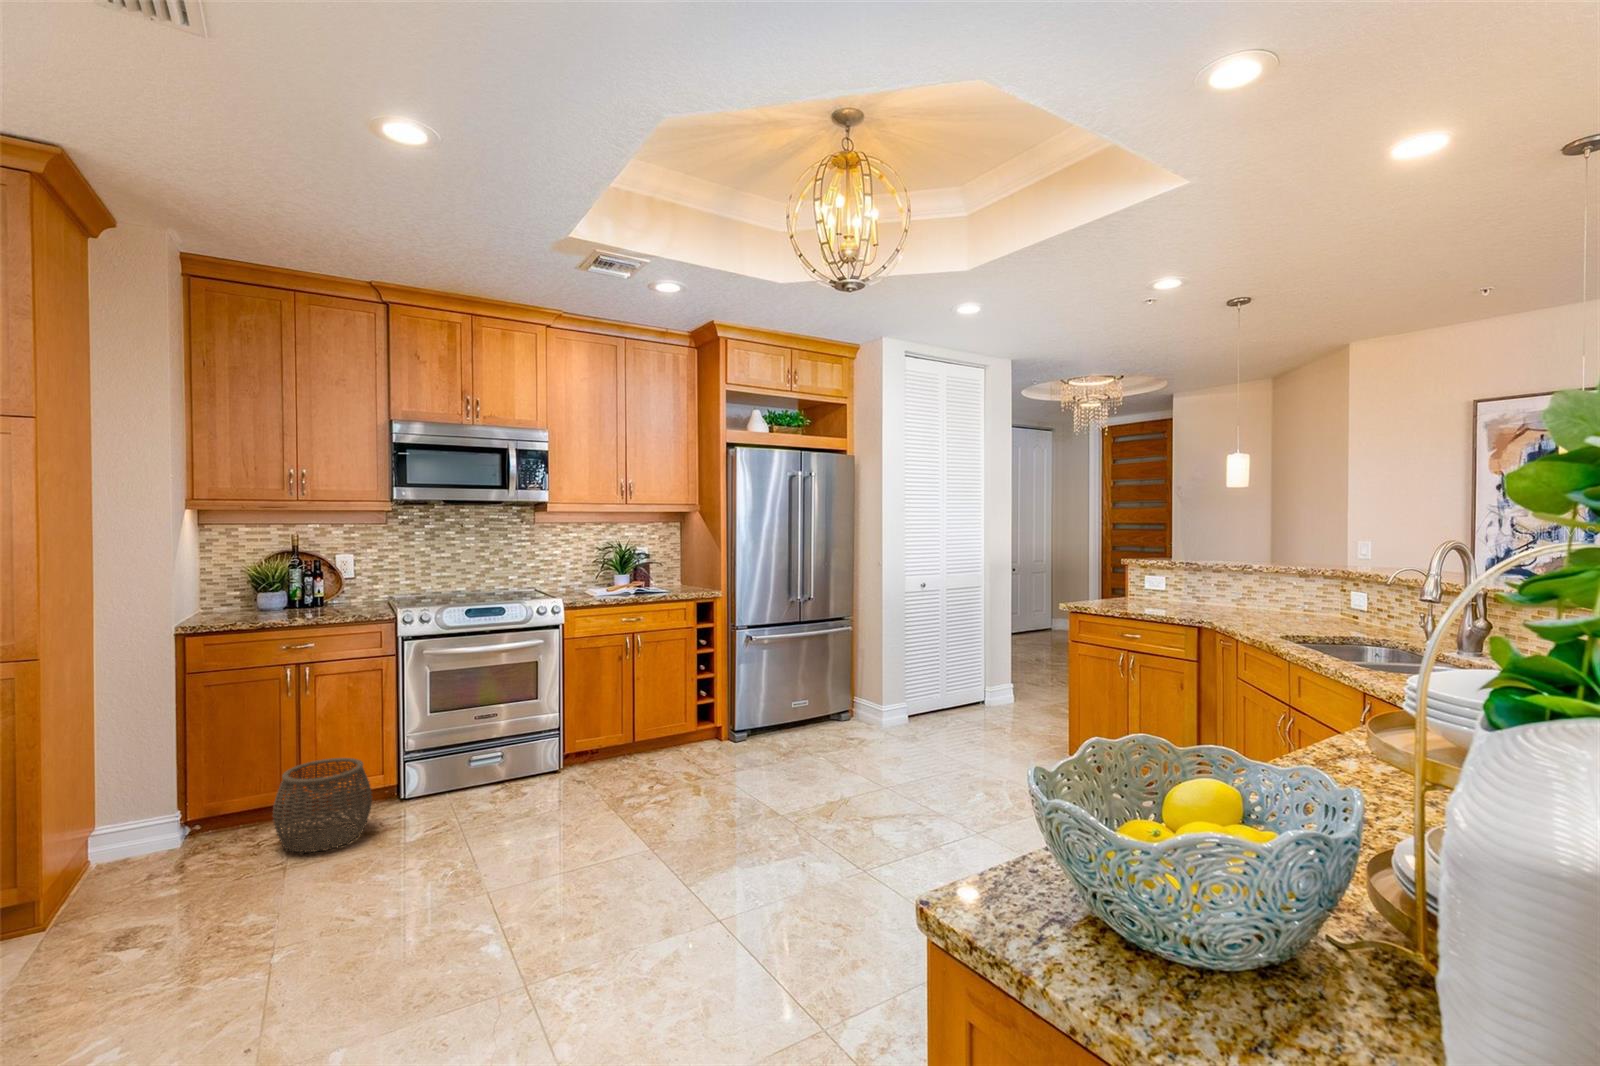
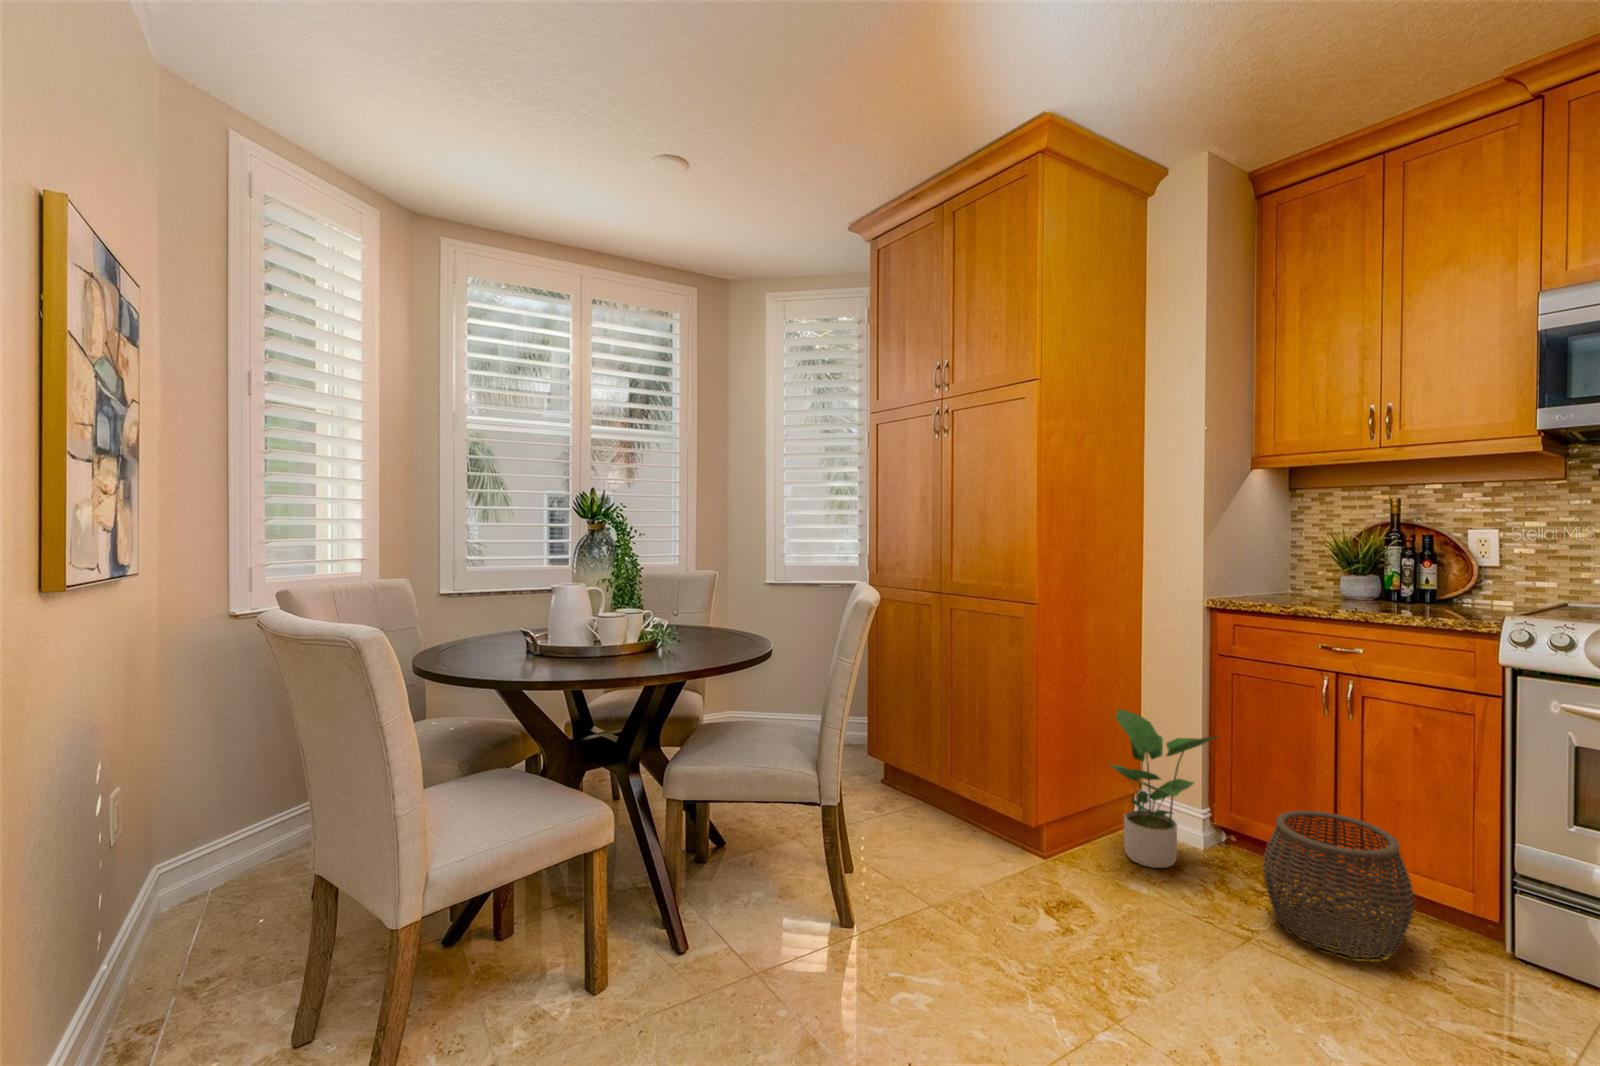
potted plant: none [90,737,216,885] -> present [1111,709,1217,868]

